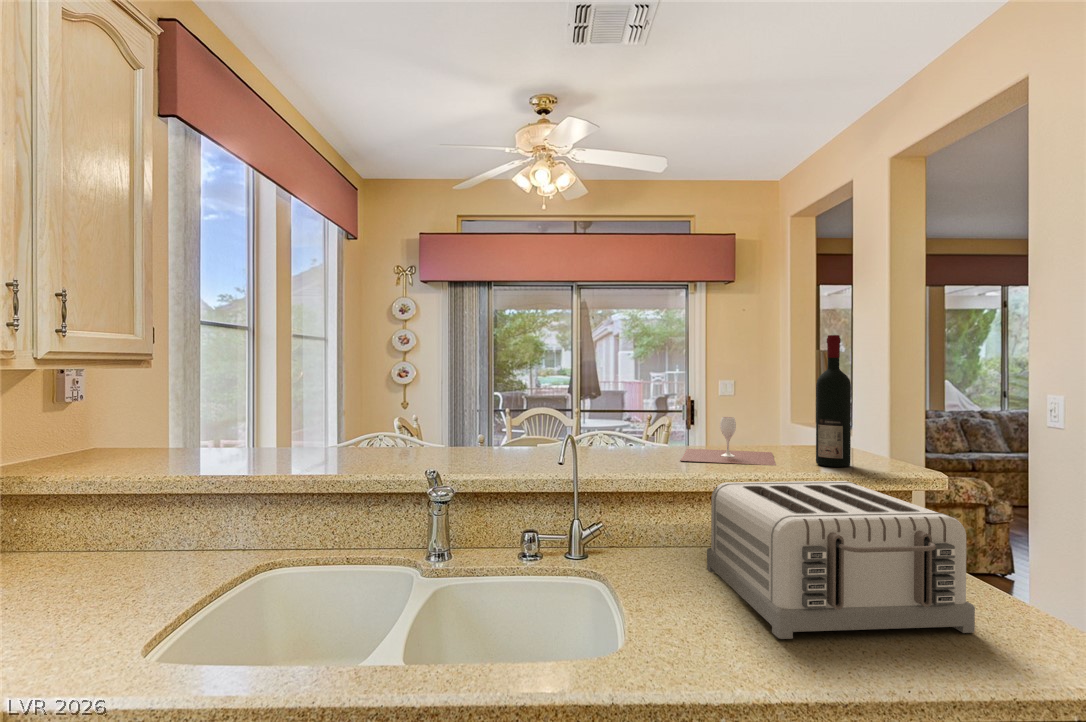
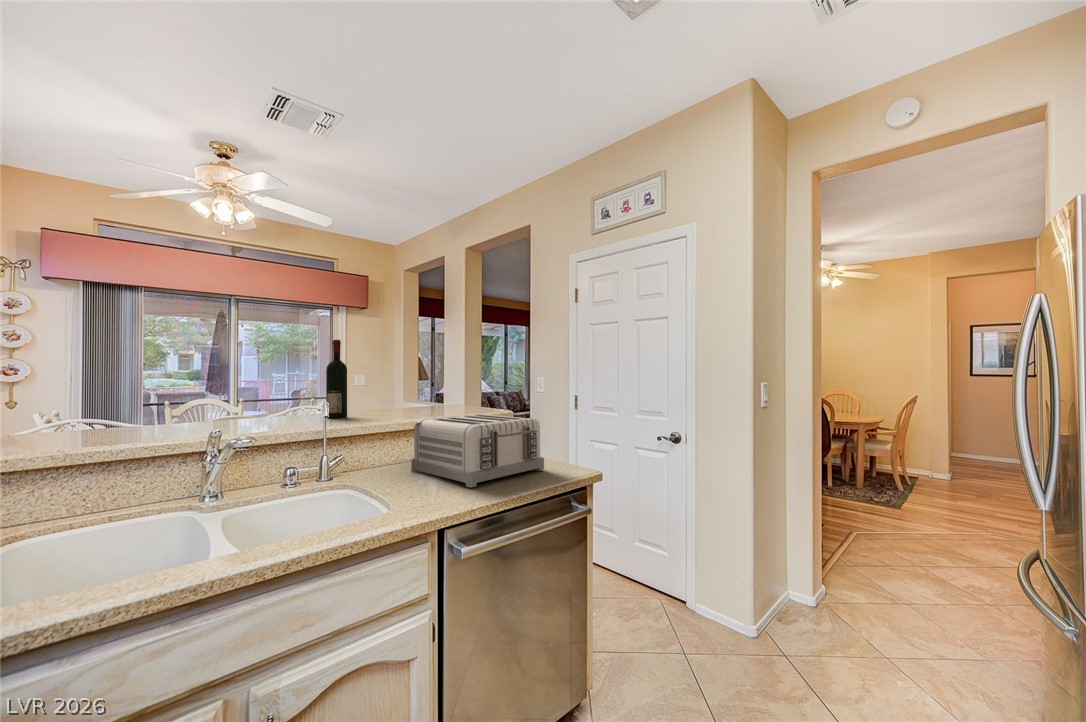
wine bottle: present [816,335,851,467] -> present [326,340,347,418]
wine glass: present [680,417,776,465] -> none [372,389,435,416]

